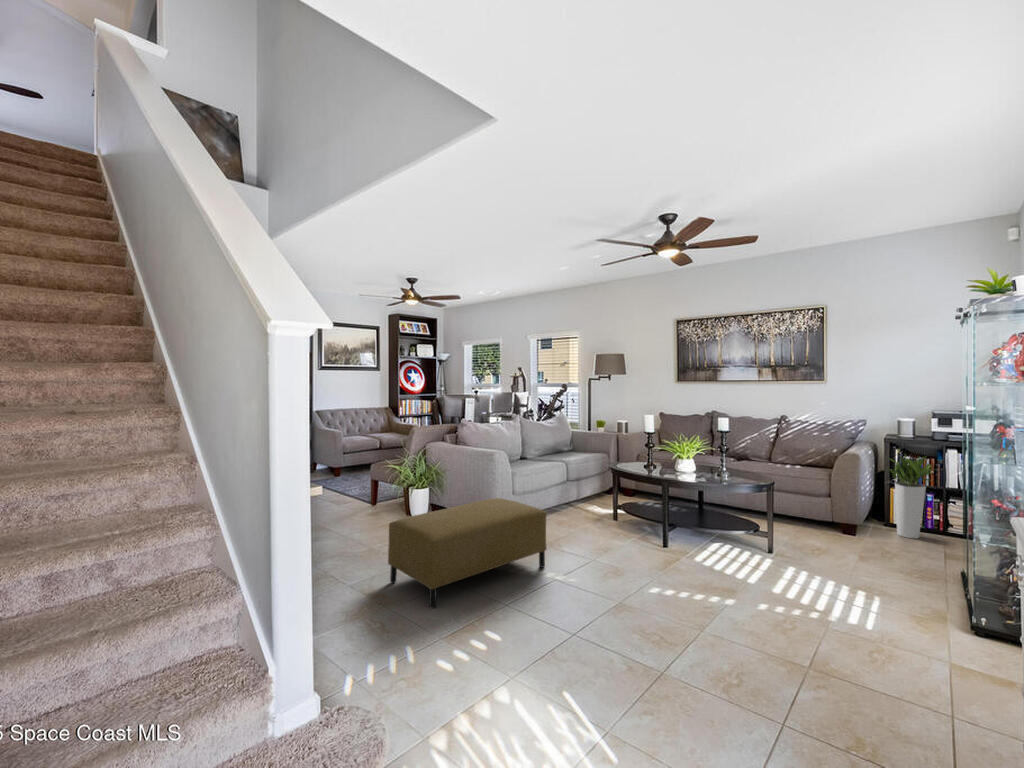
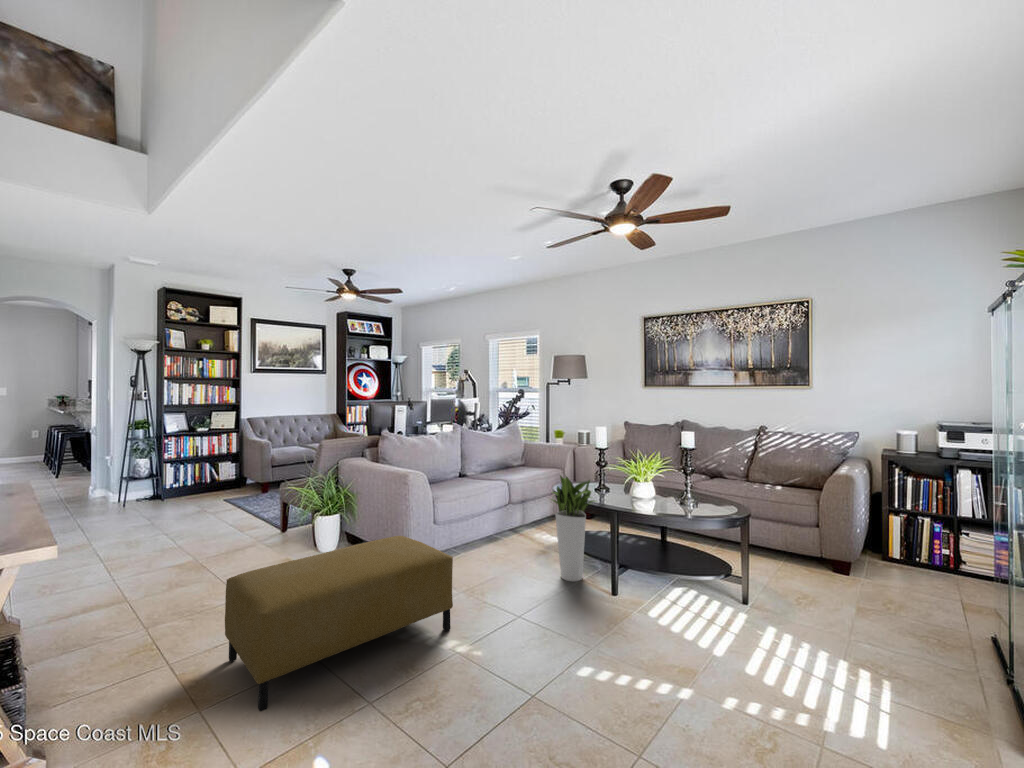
planter: present [890,456,932,538] -> present [553,476,594,581]

